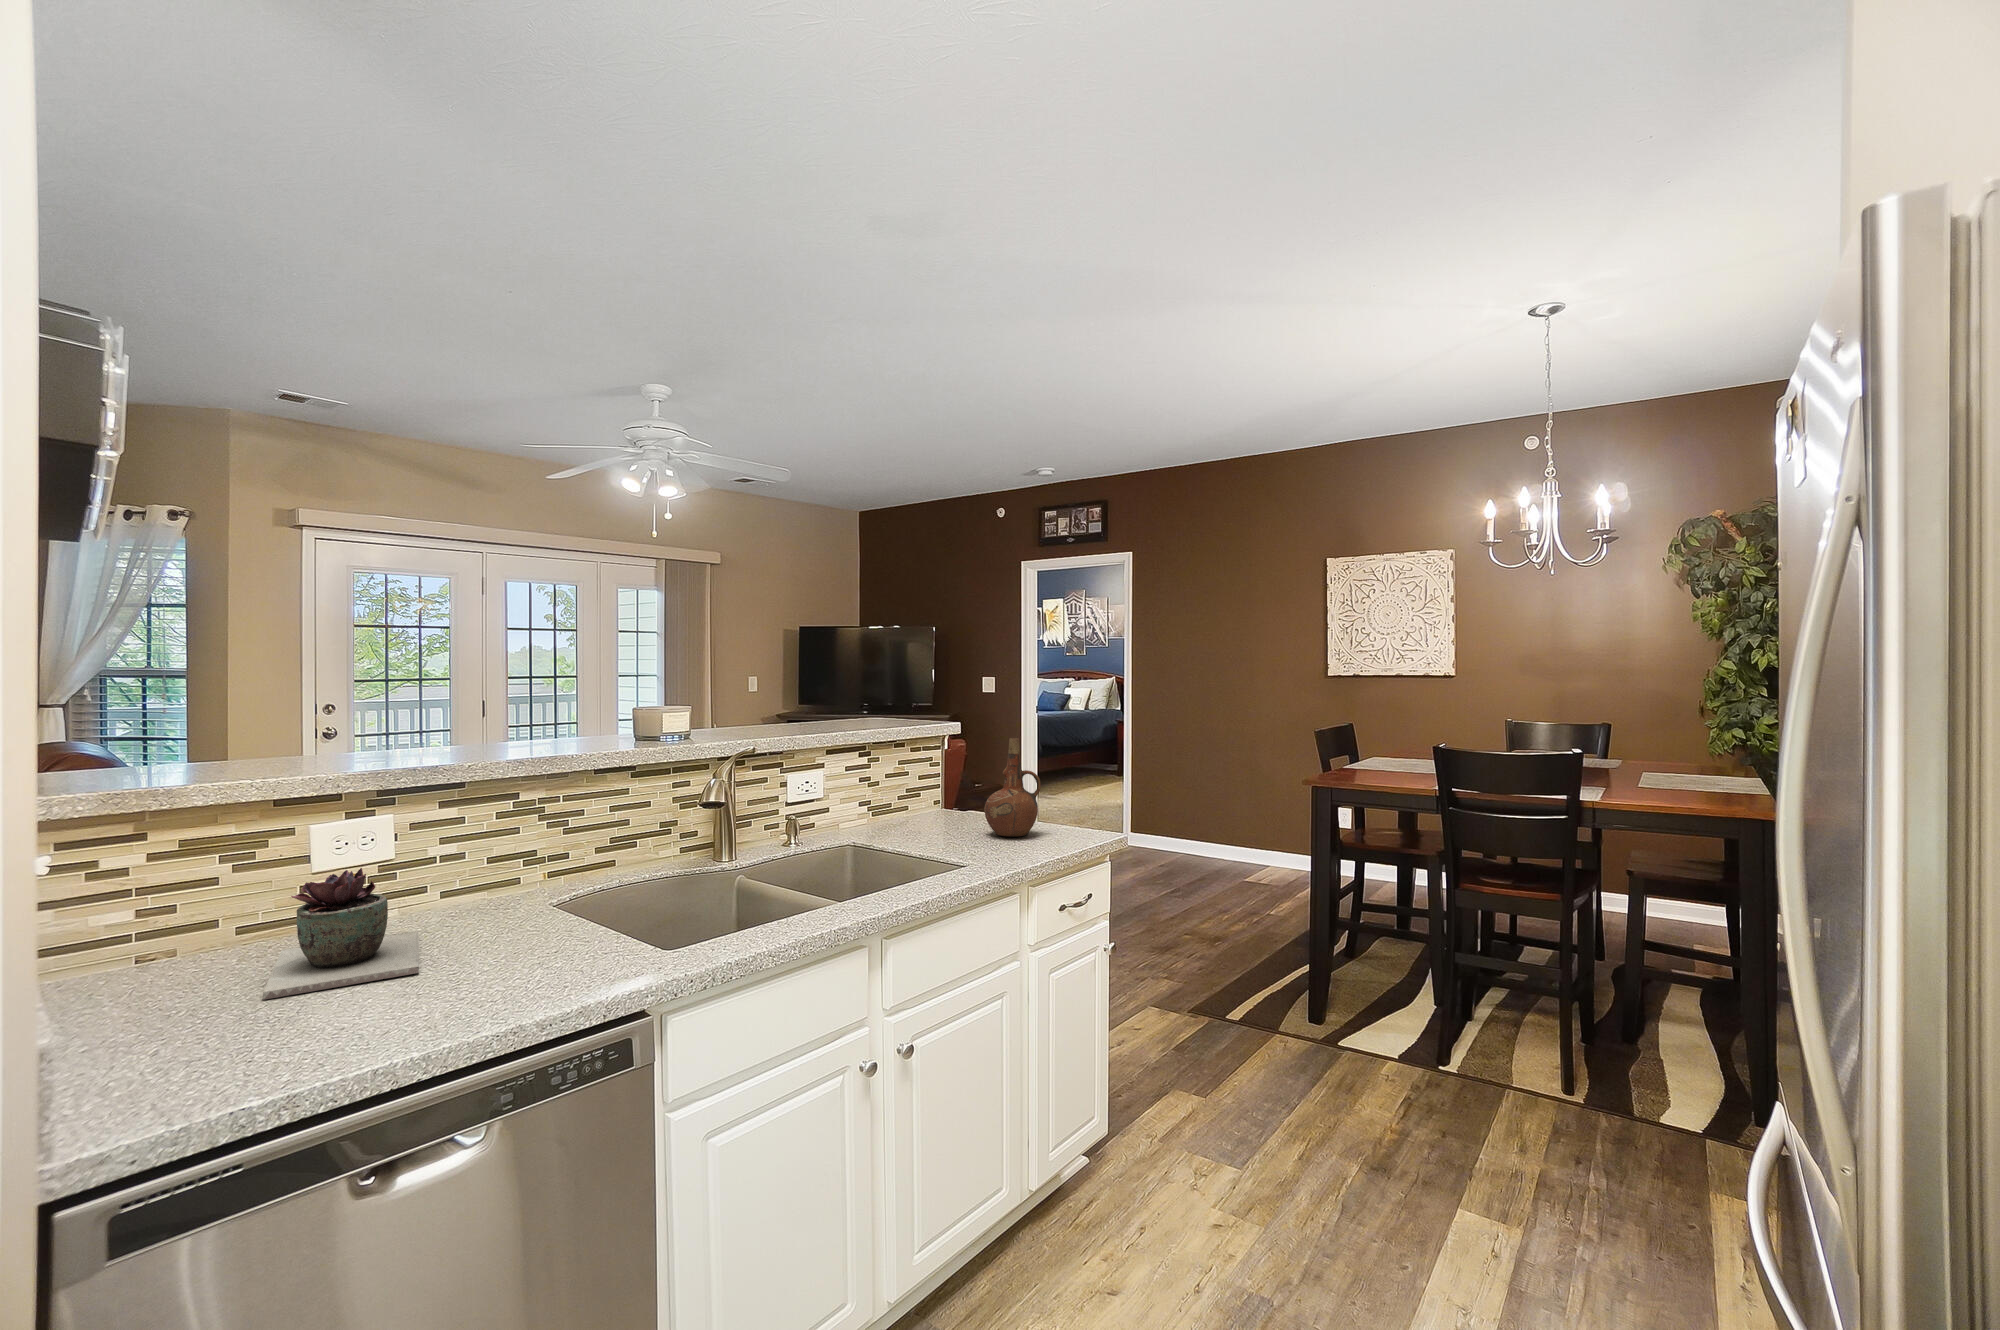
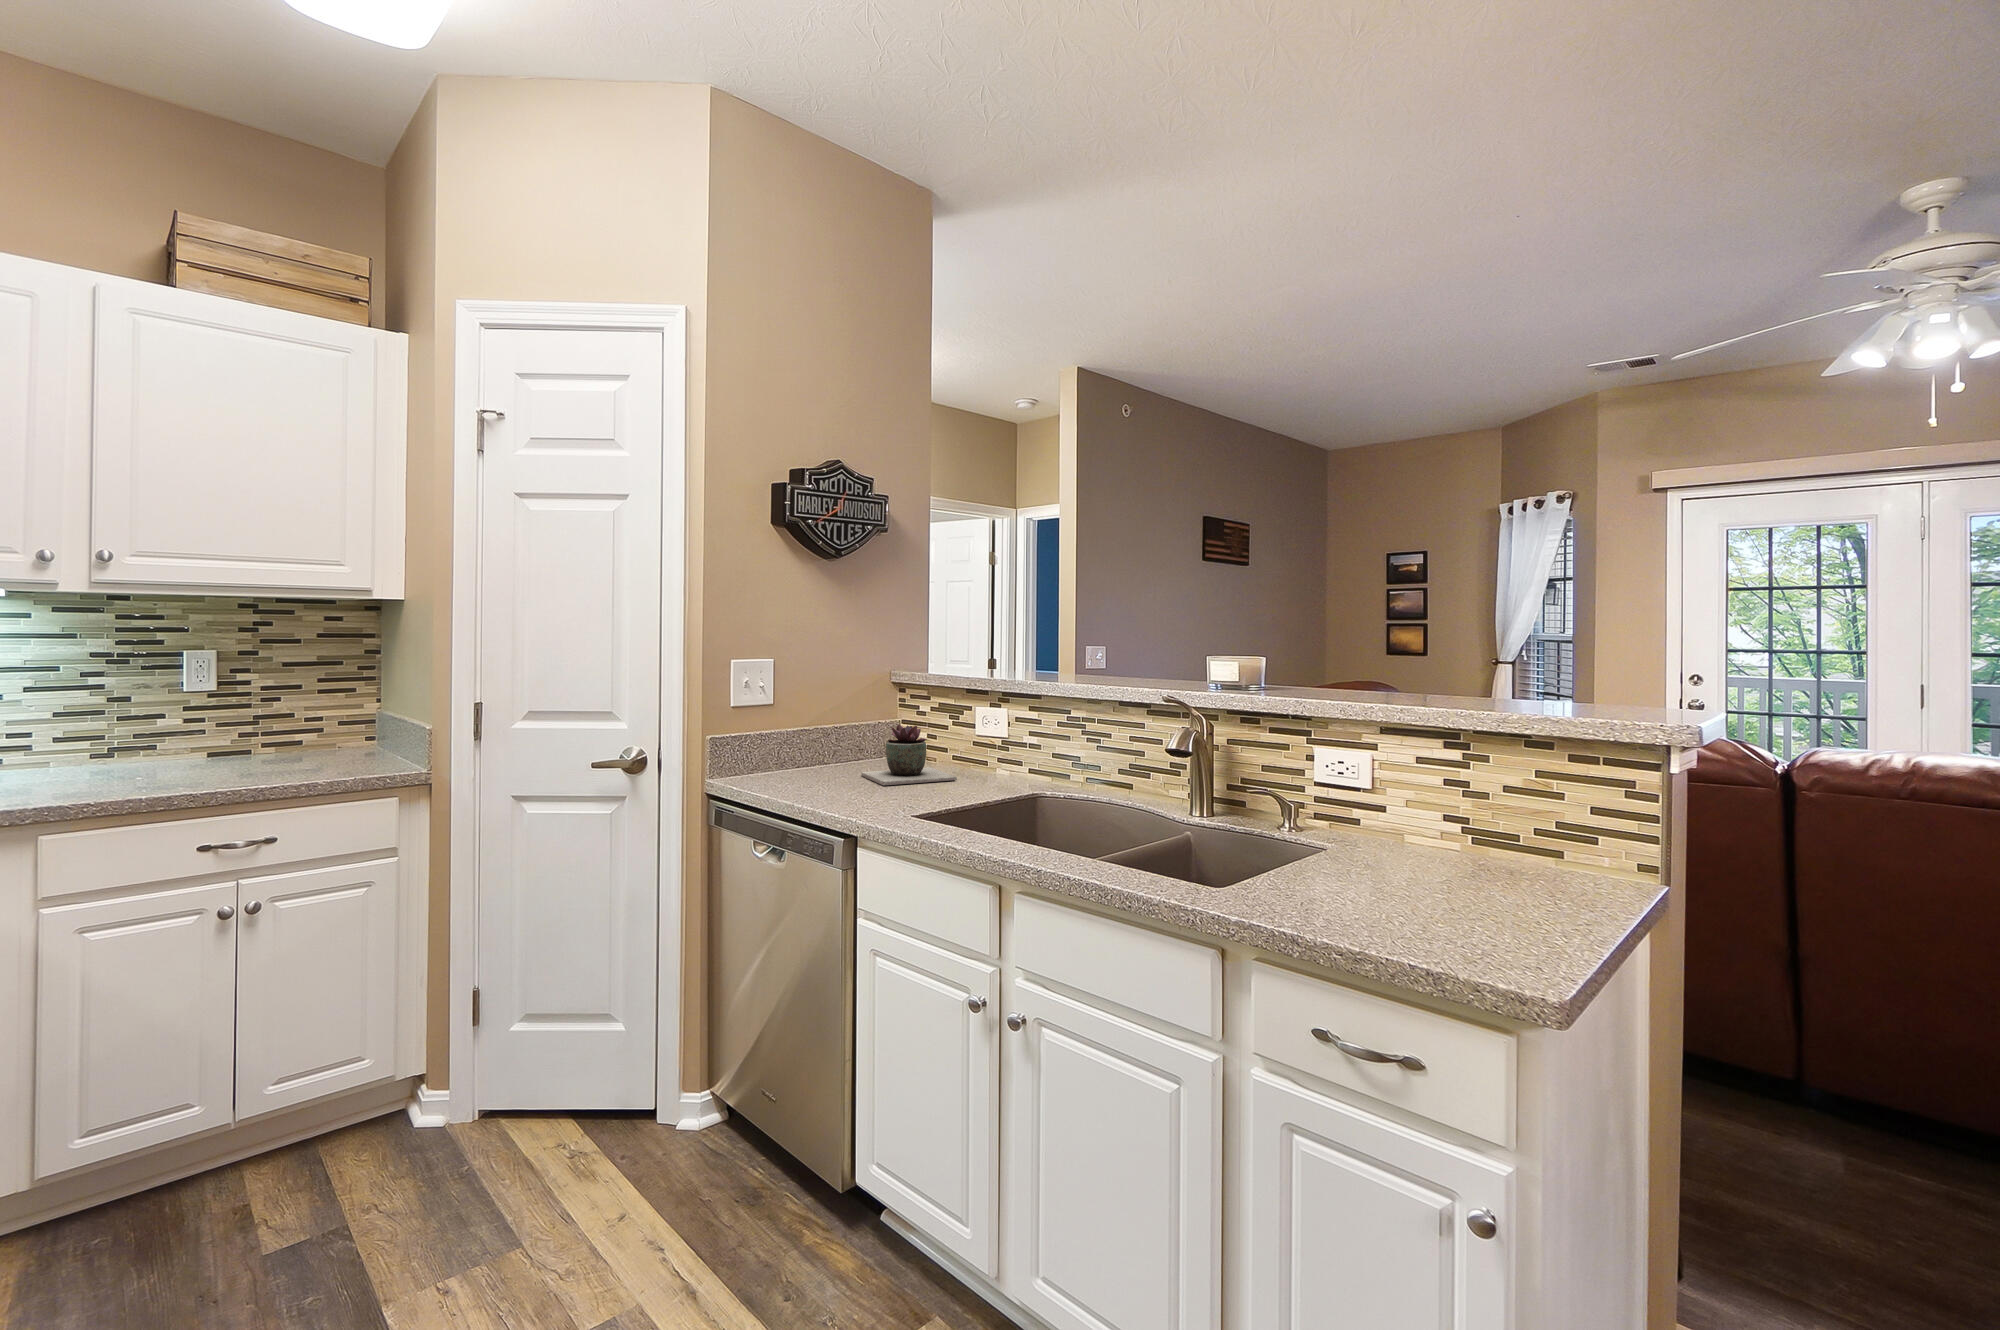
ceramic pitcher: present [984,738,1041,837] -> none [1382,734,1492,920]

